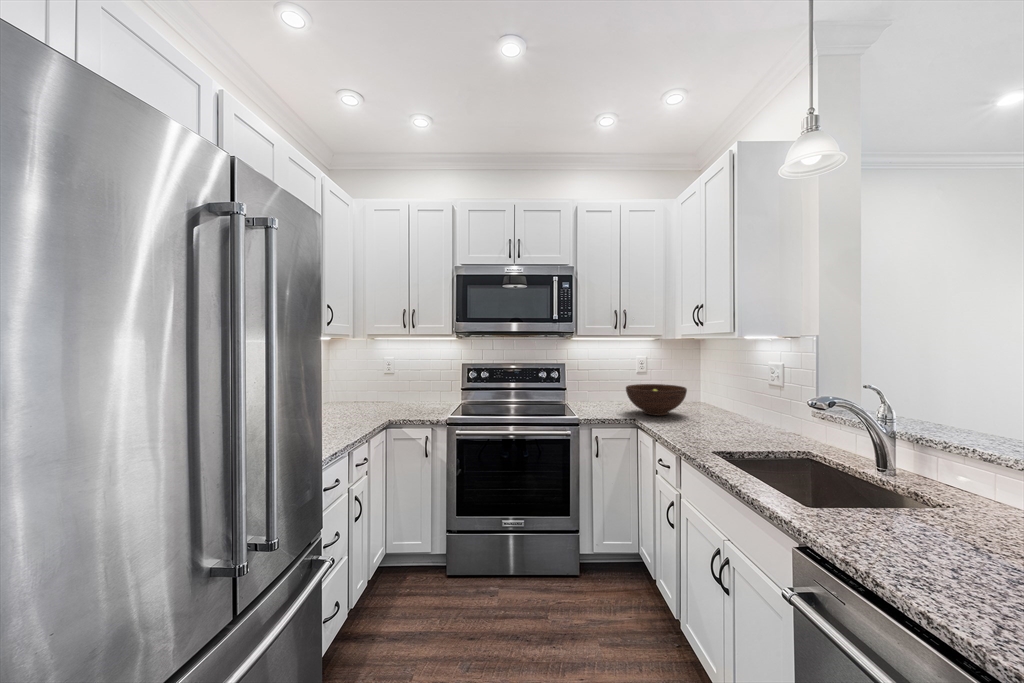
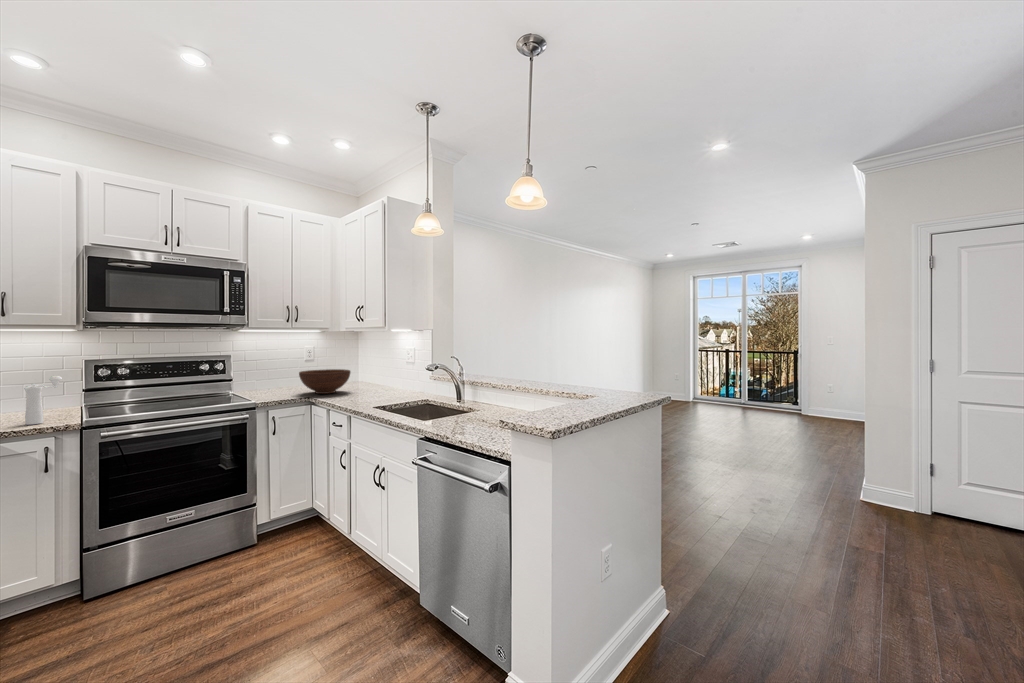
pepper mill: none [412,380,435,420] -> present [24,376,62,425]

